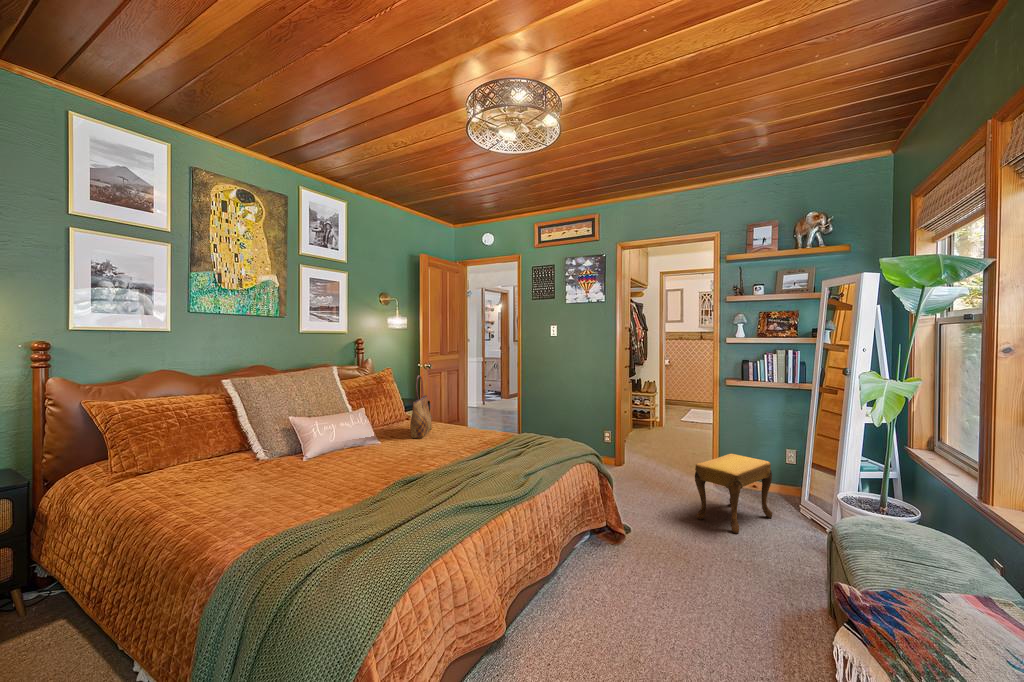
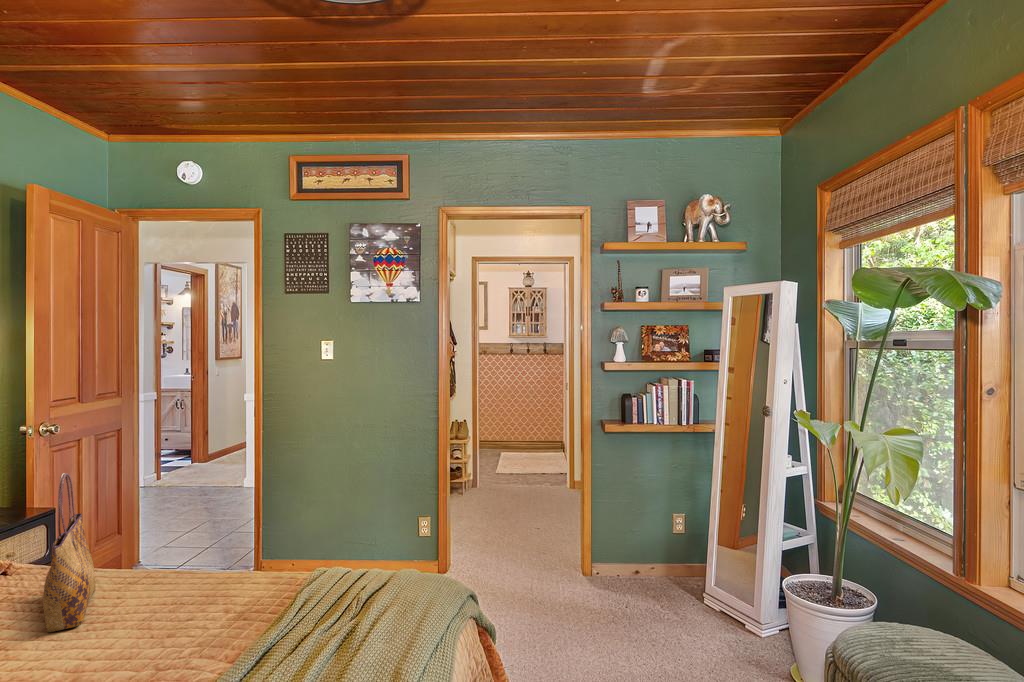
footstool: present [695,454,772,533] -> none [593,537,684,666]

